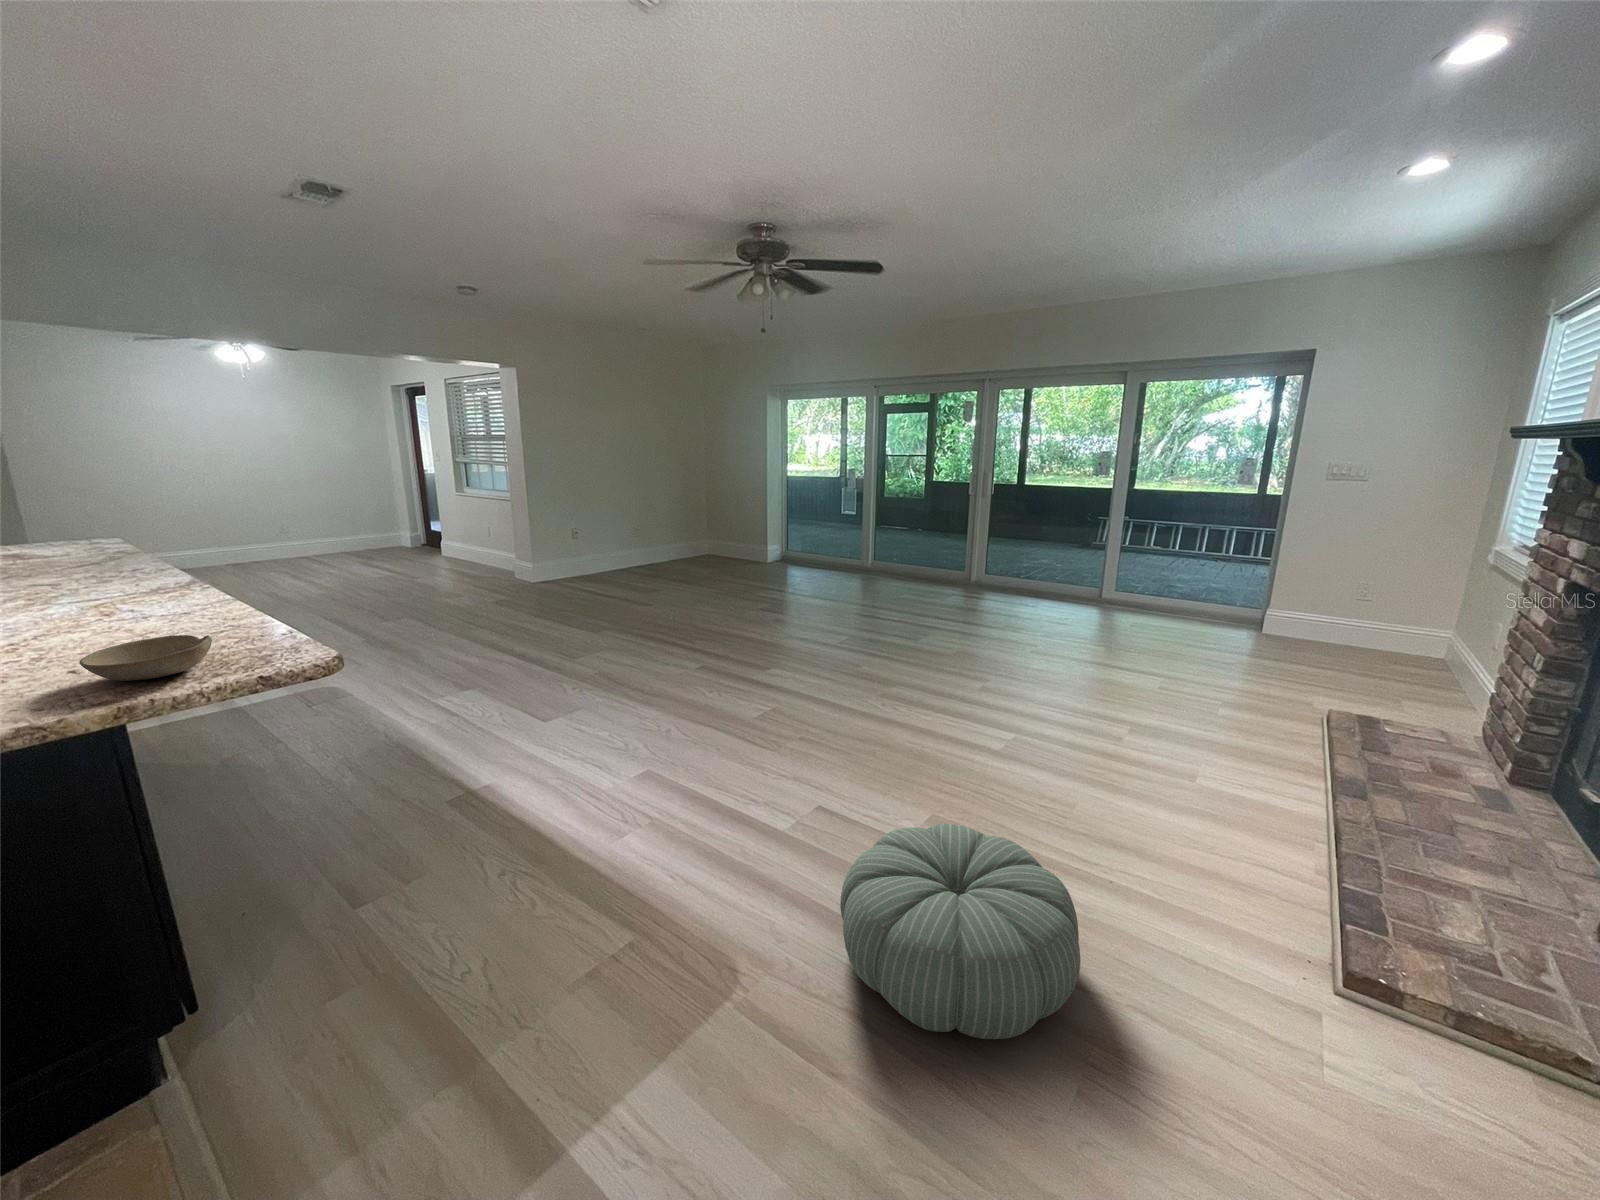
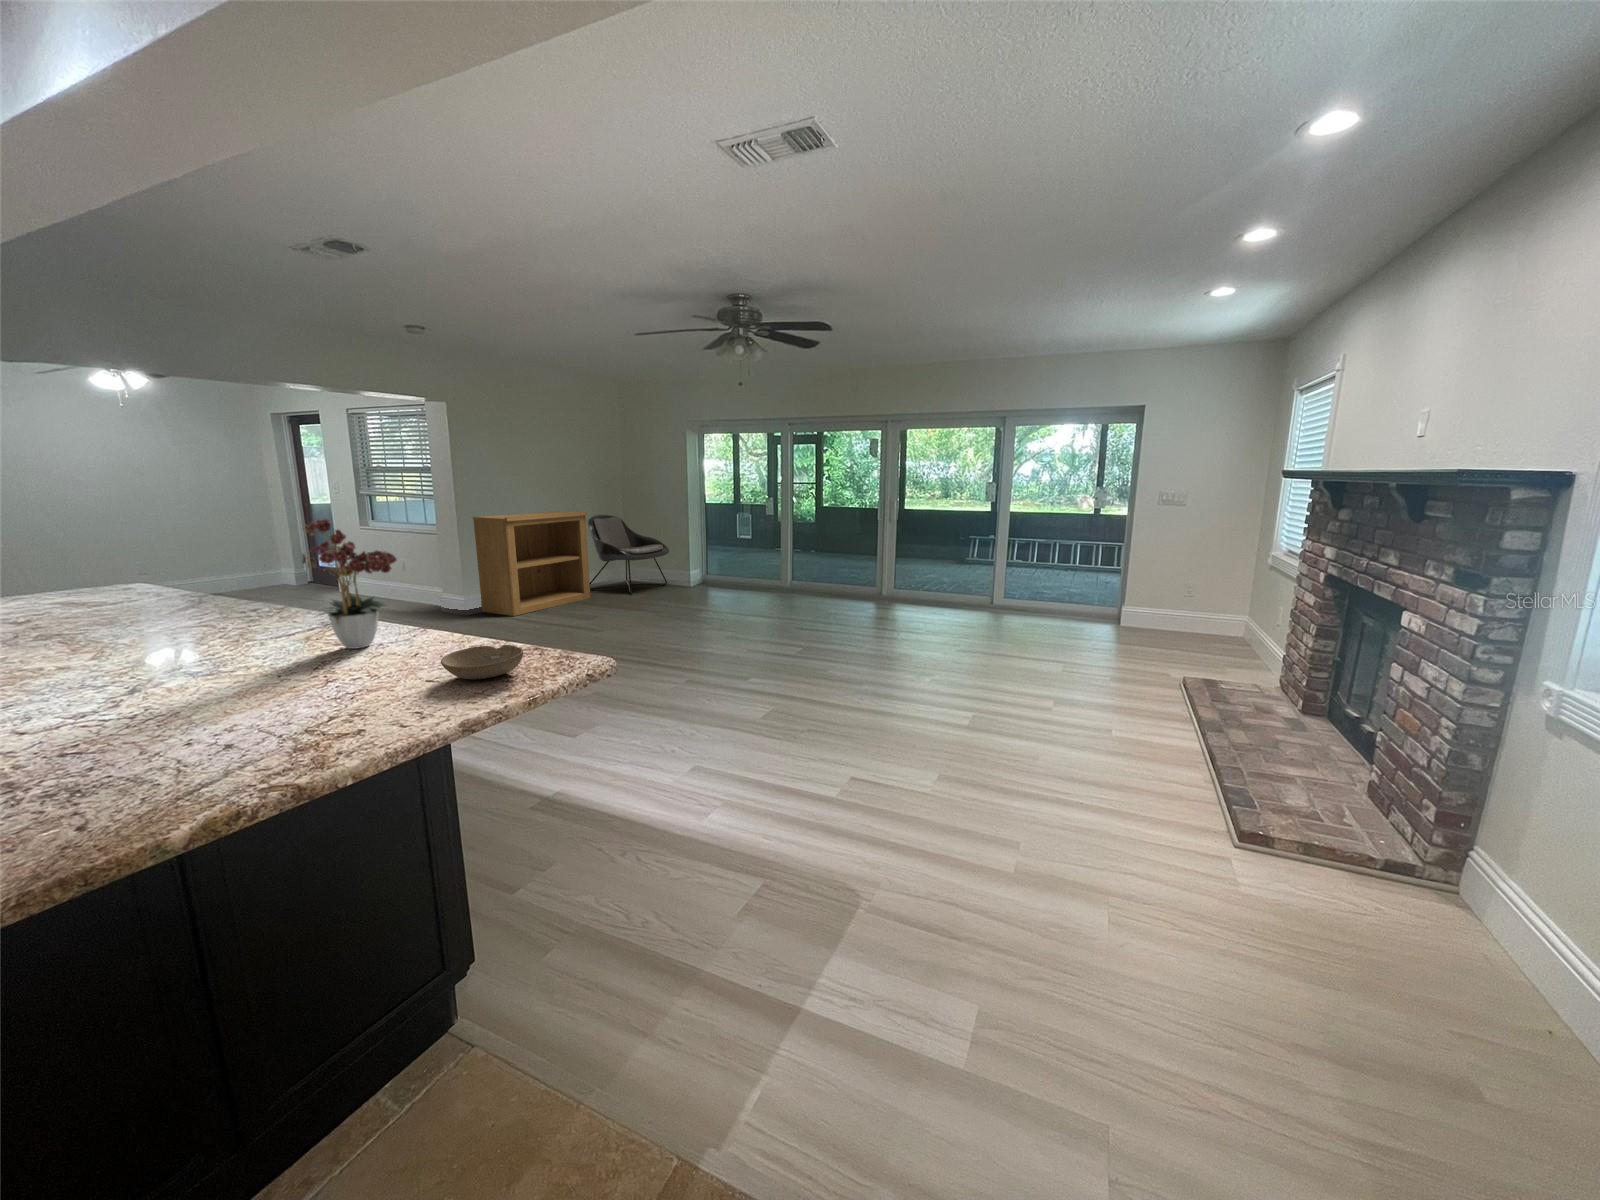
flower arrangement: none [22,464,187,626] -> present [302,519,397,649]
bookshelf: none [541,480,658,585] -> present [473,511,591,616]
lounge chair: none [660,484,744,568] -> present [588,514,669,595]
pouf: present [840,824,1080,1039] -> none [912,769,1091,903]

